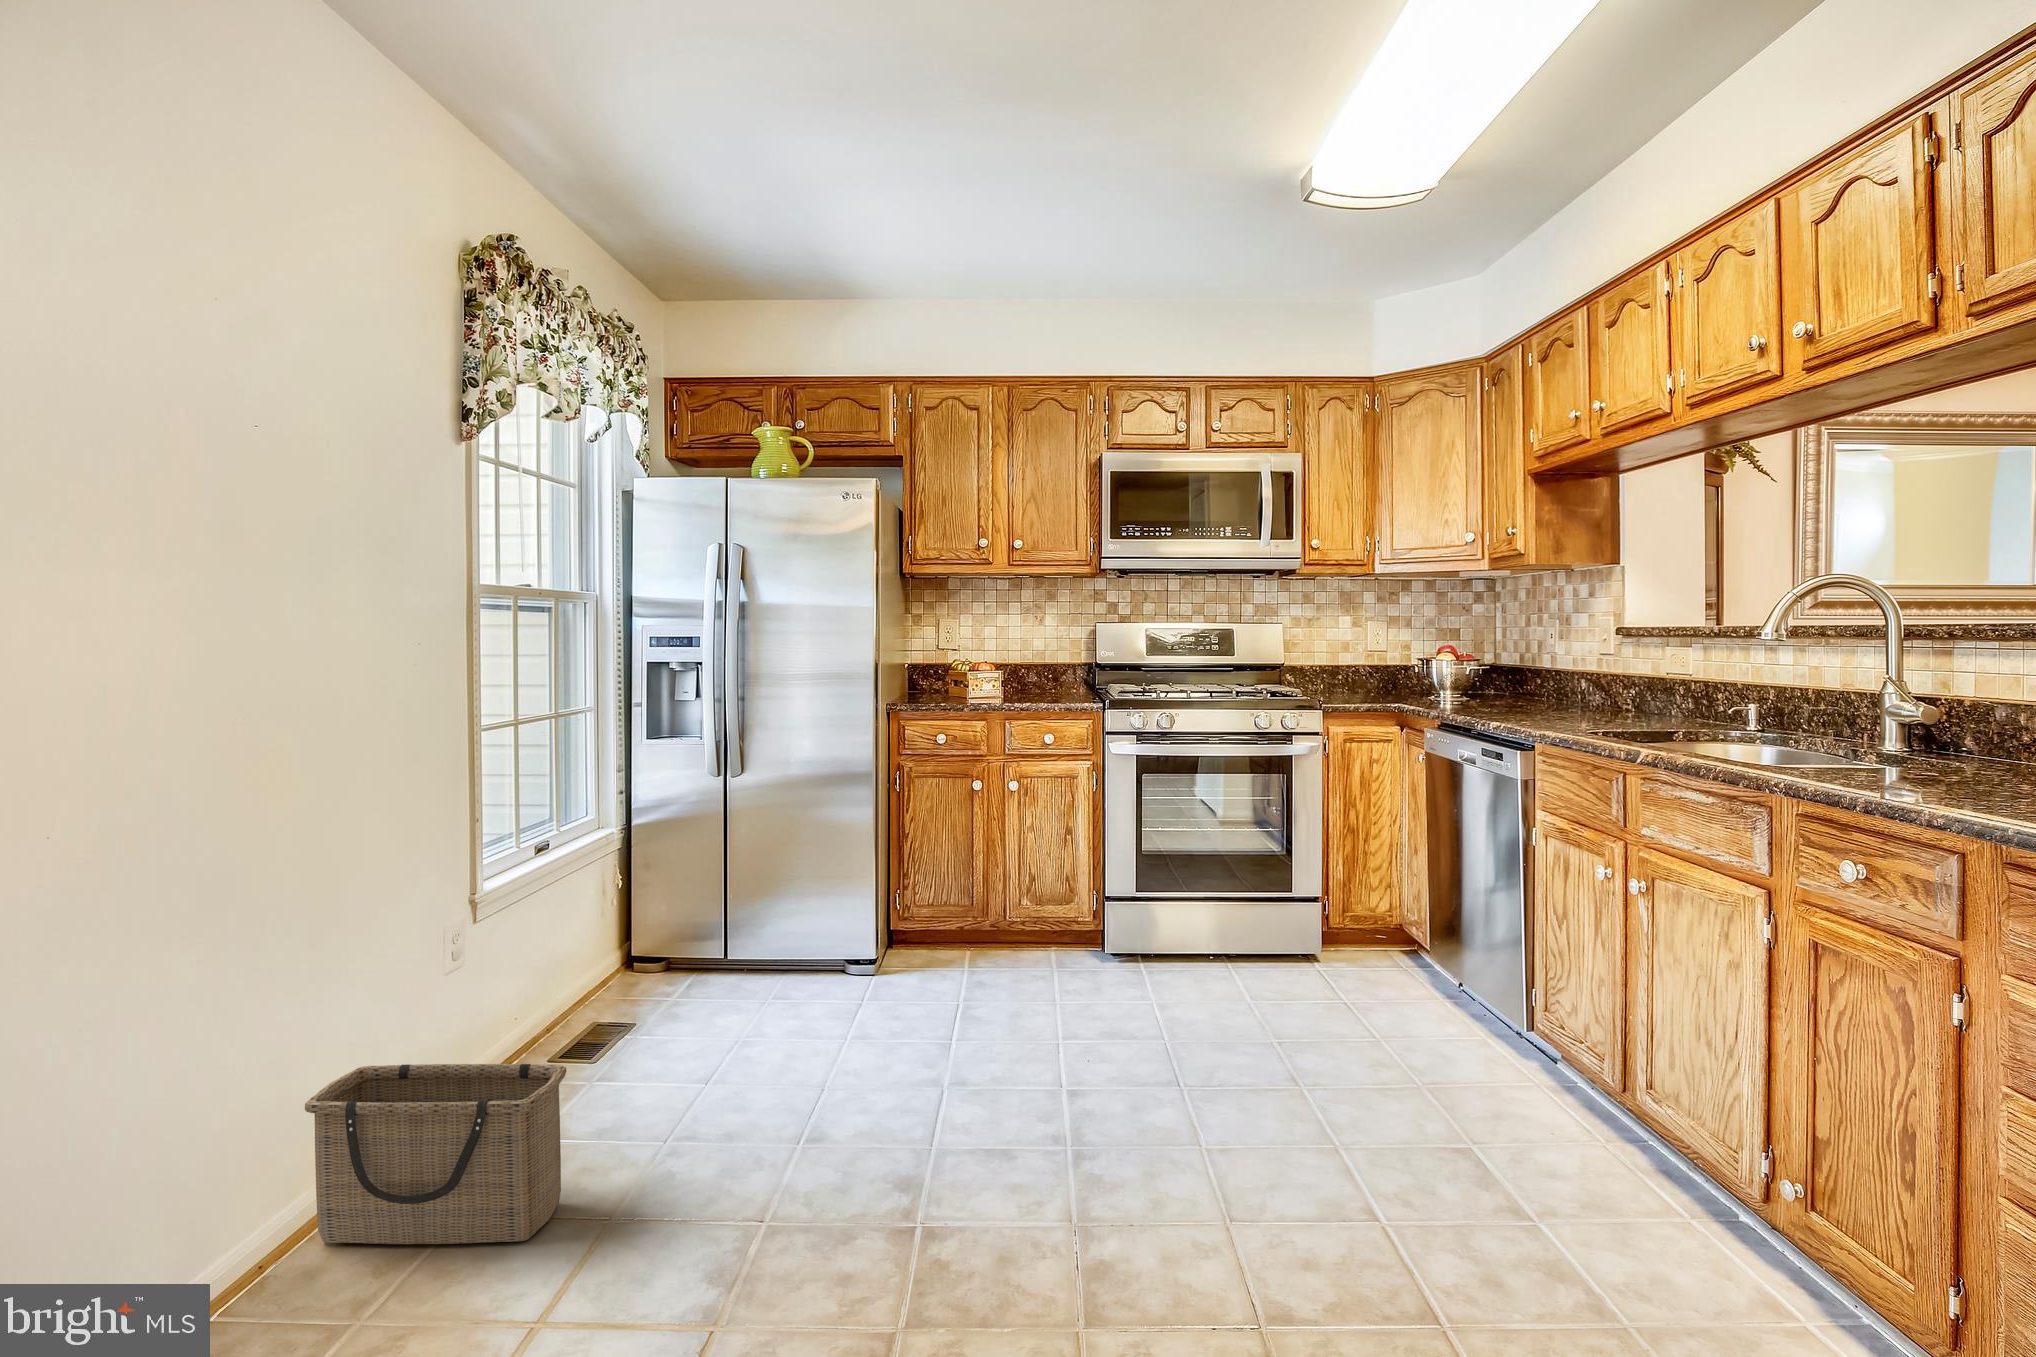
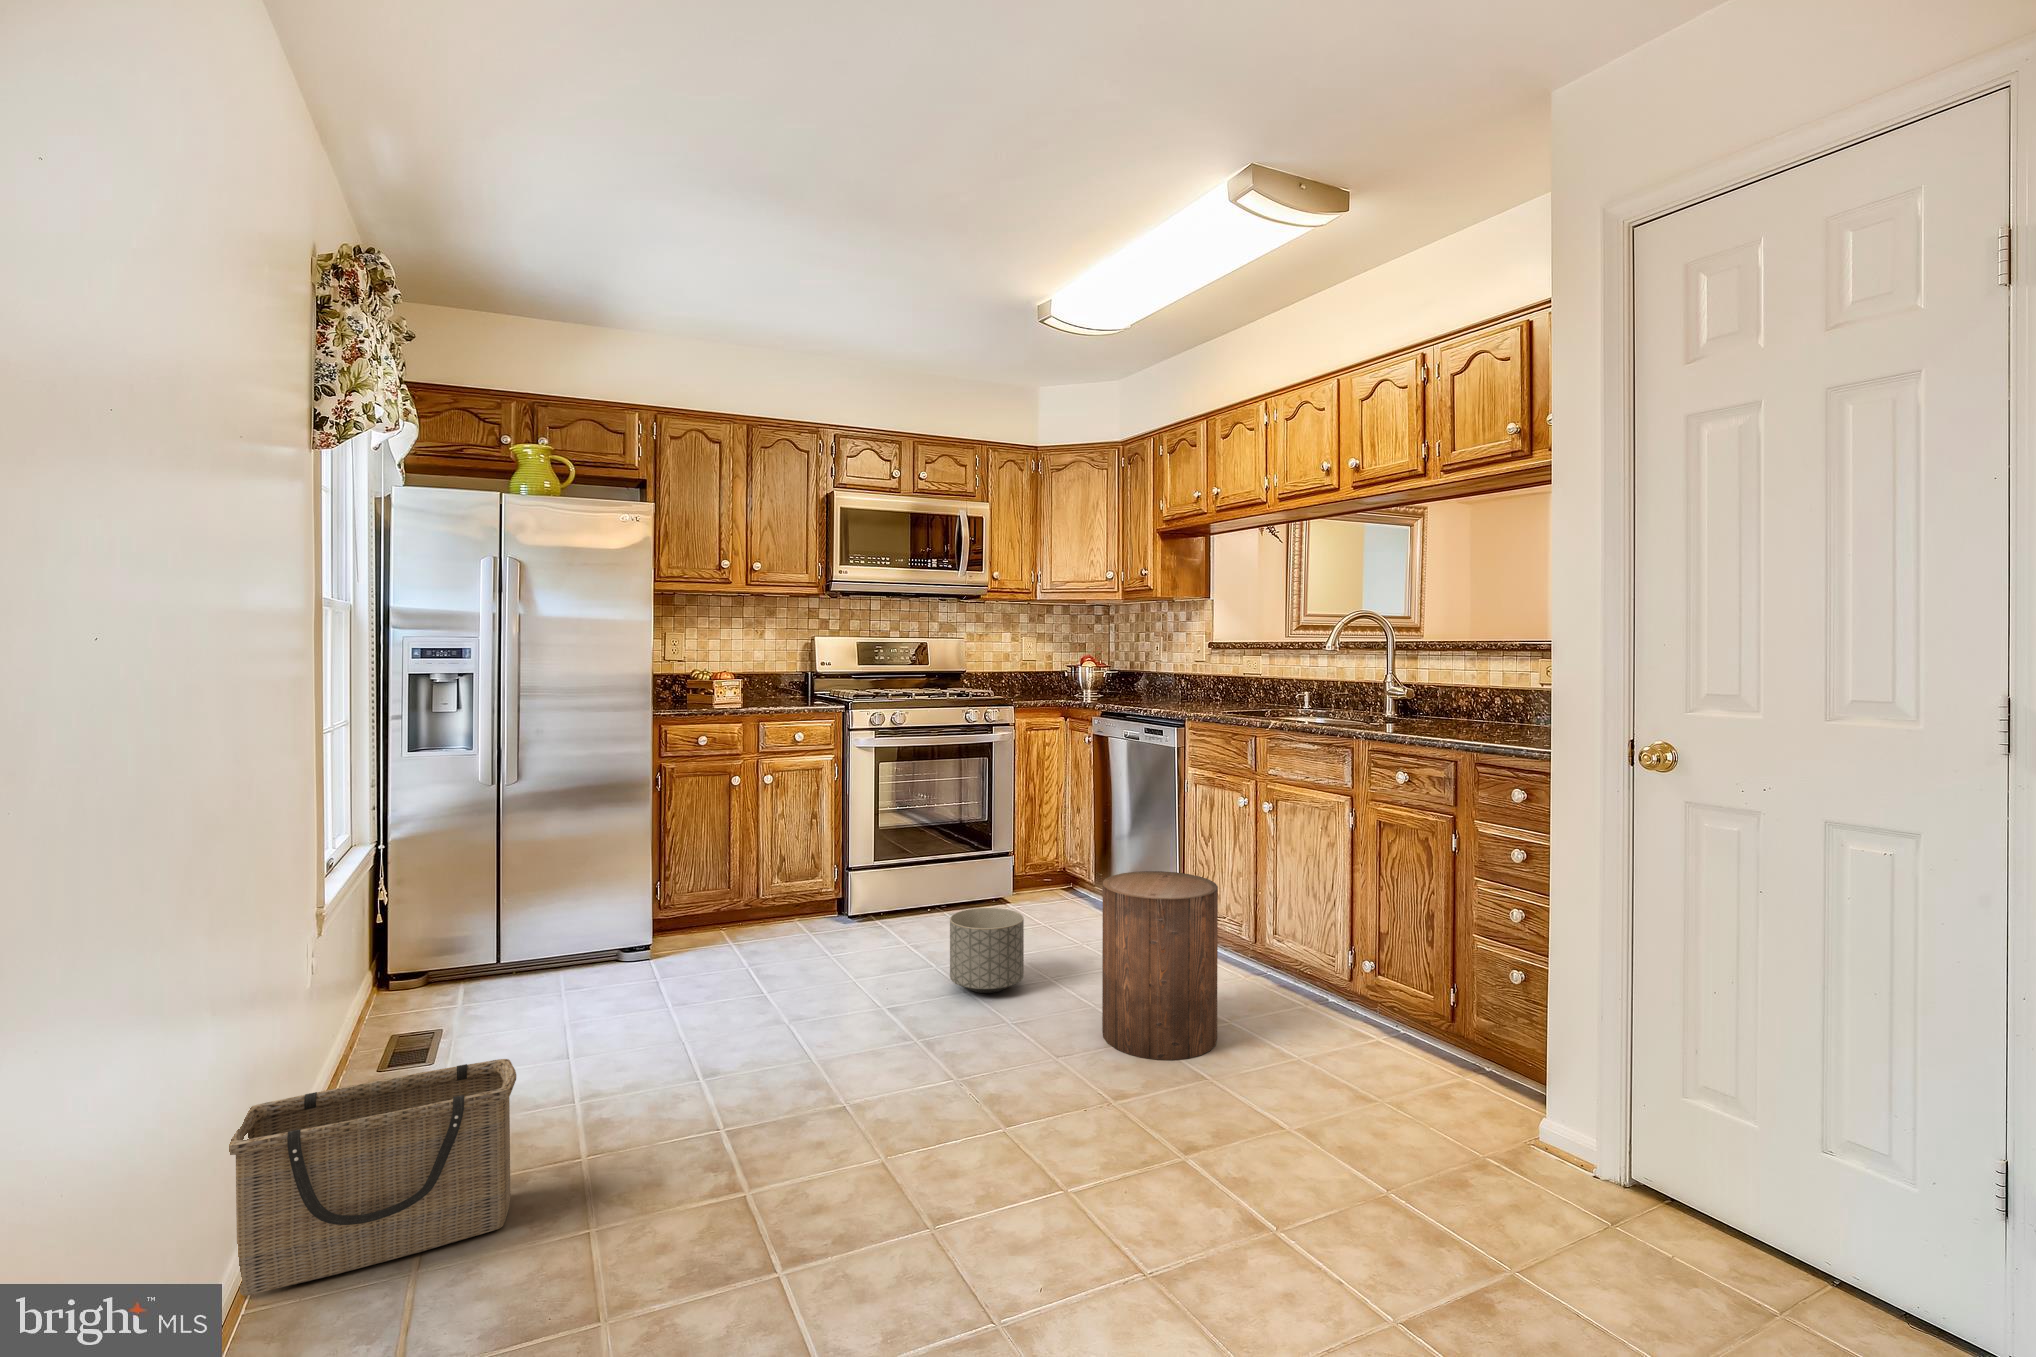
stool: none [1301,959,1482,1257] -> present [1102,871,1218,1060]
planter: none [1152,968,1247,1081] -> present [950,908,1024,993]

